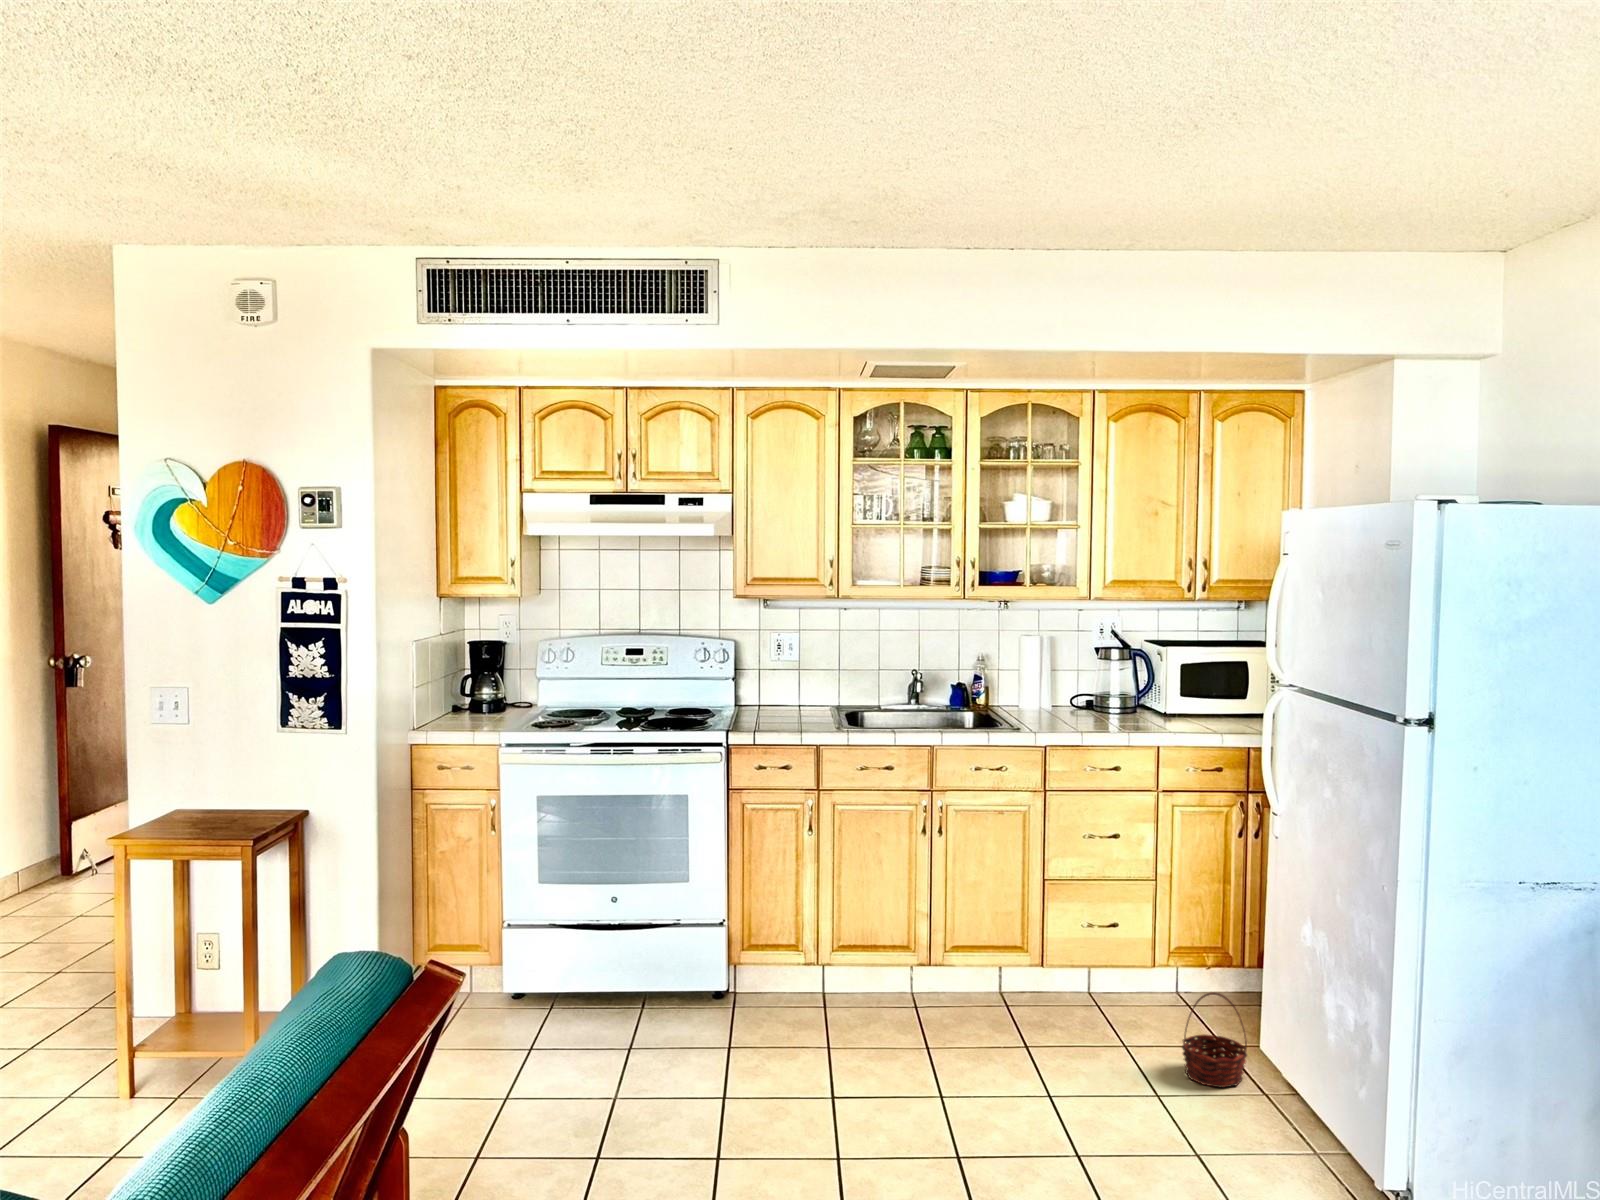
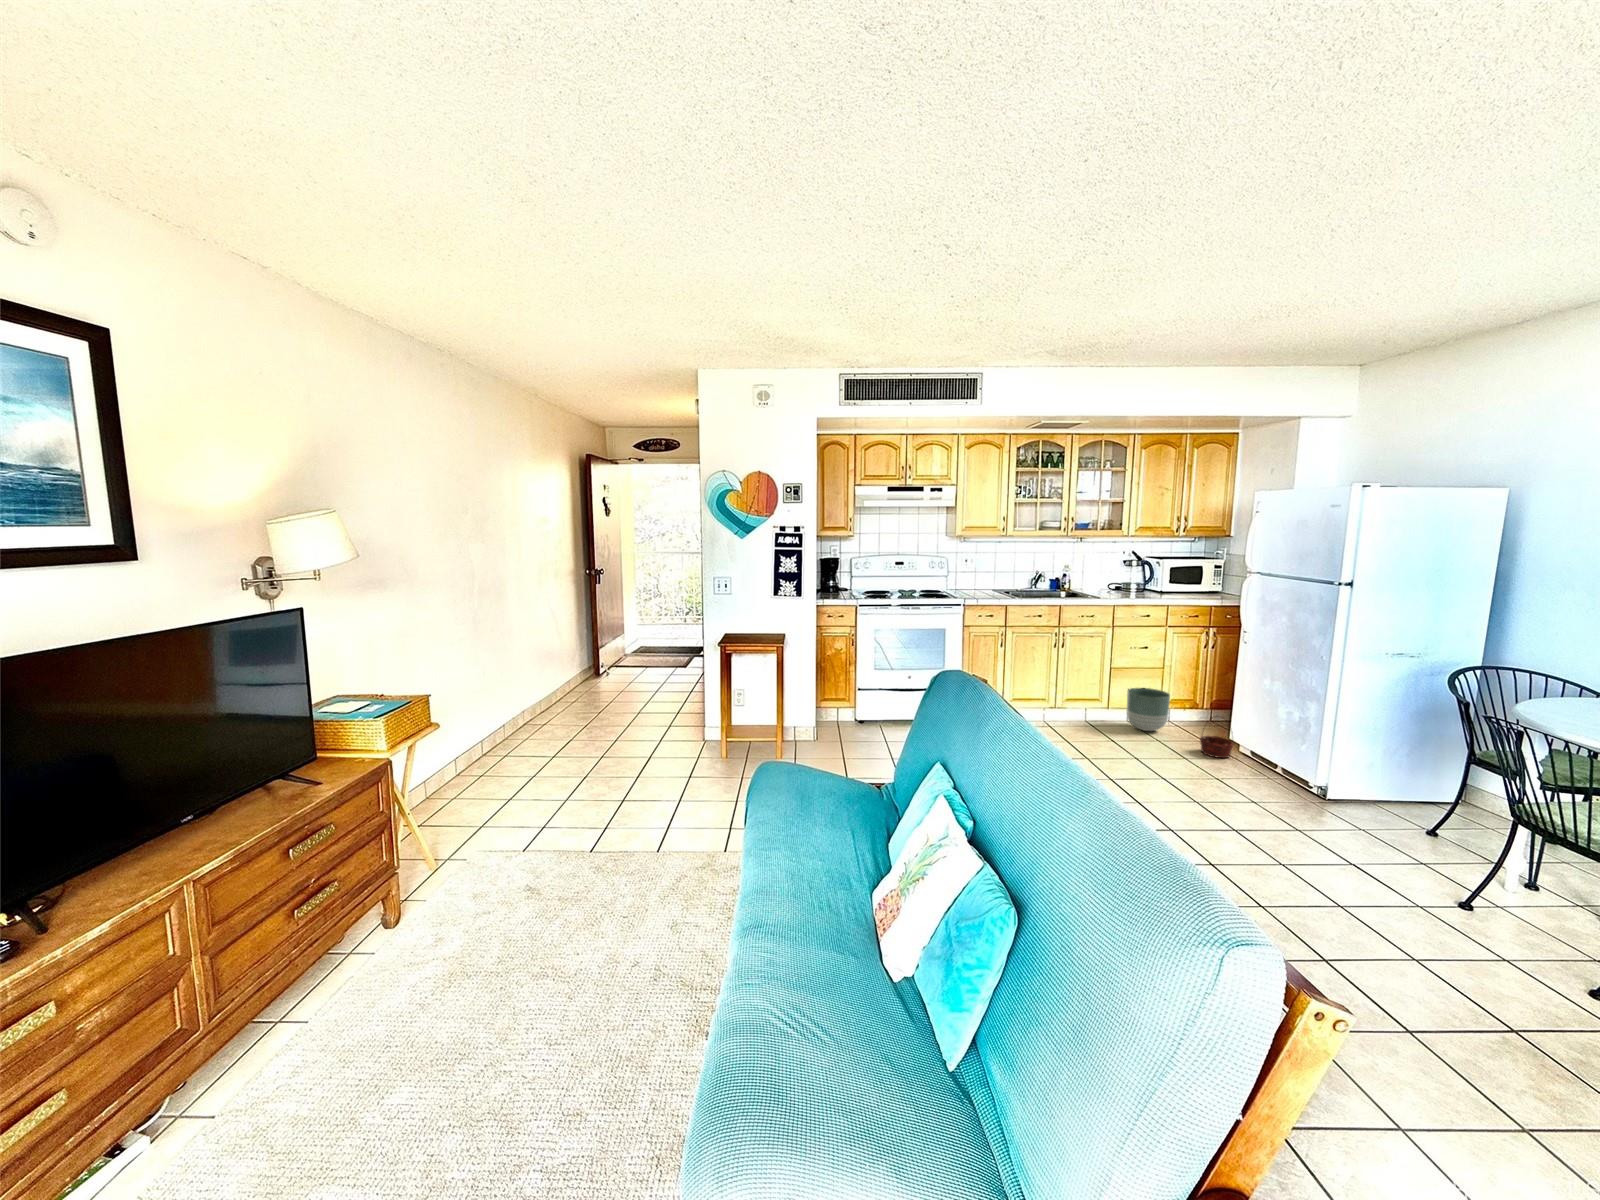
planter: none [1070,921,1152,1018] -> present [1127,688,1170,731]

